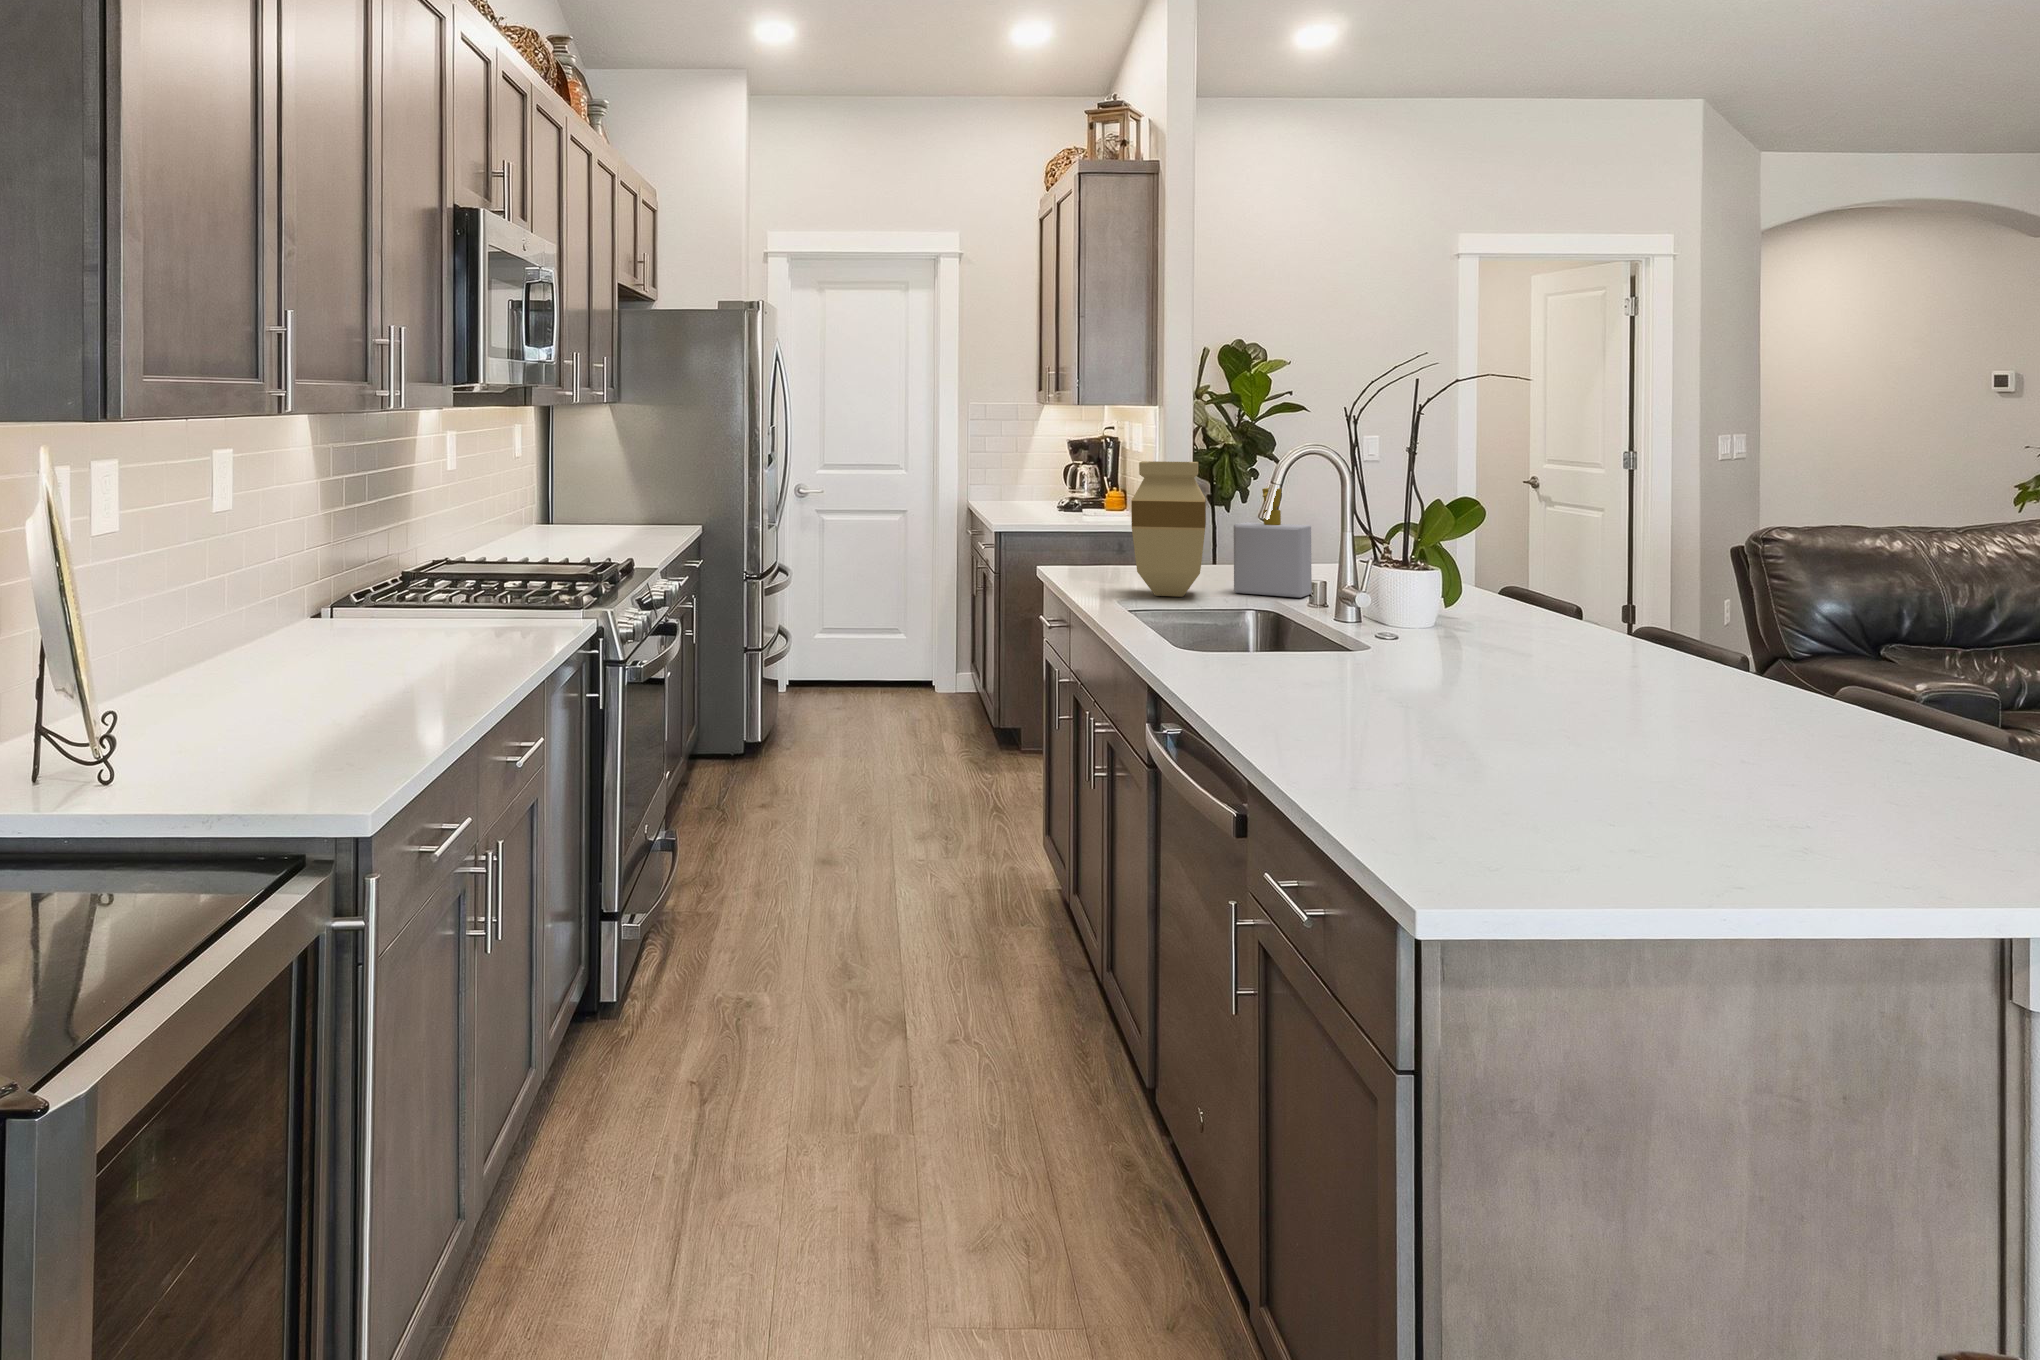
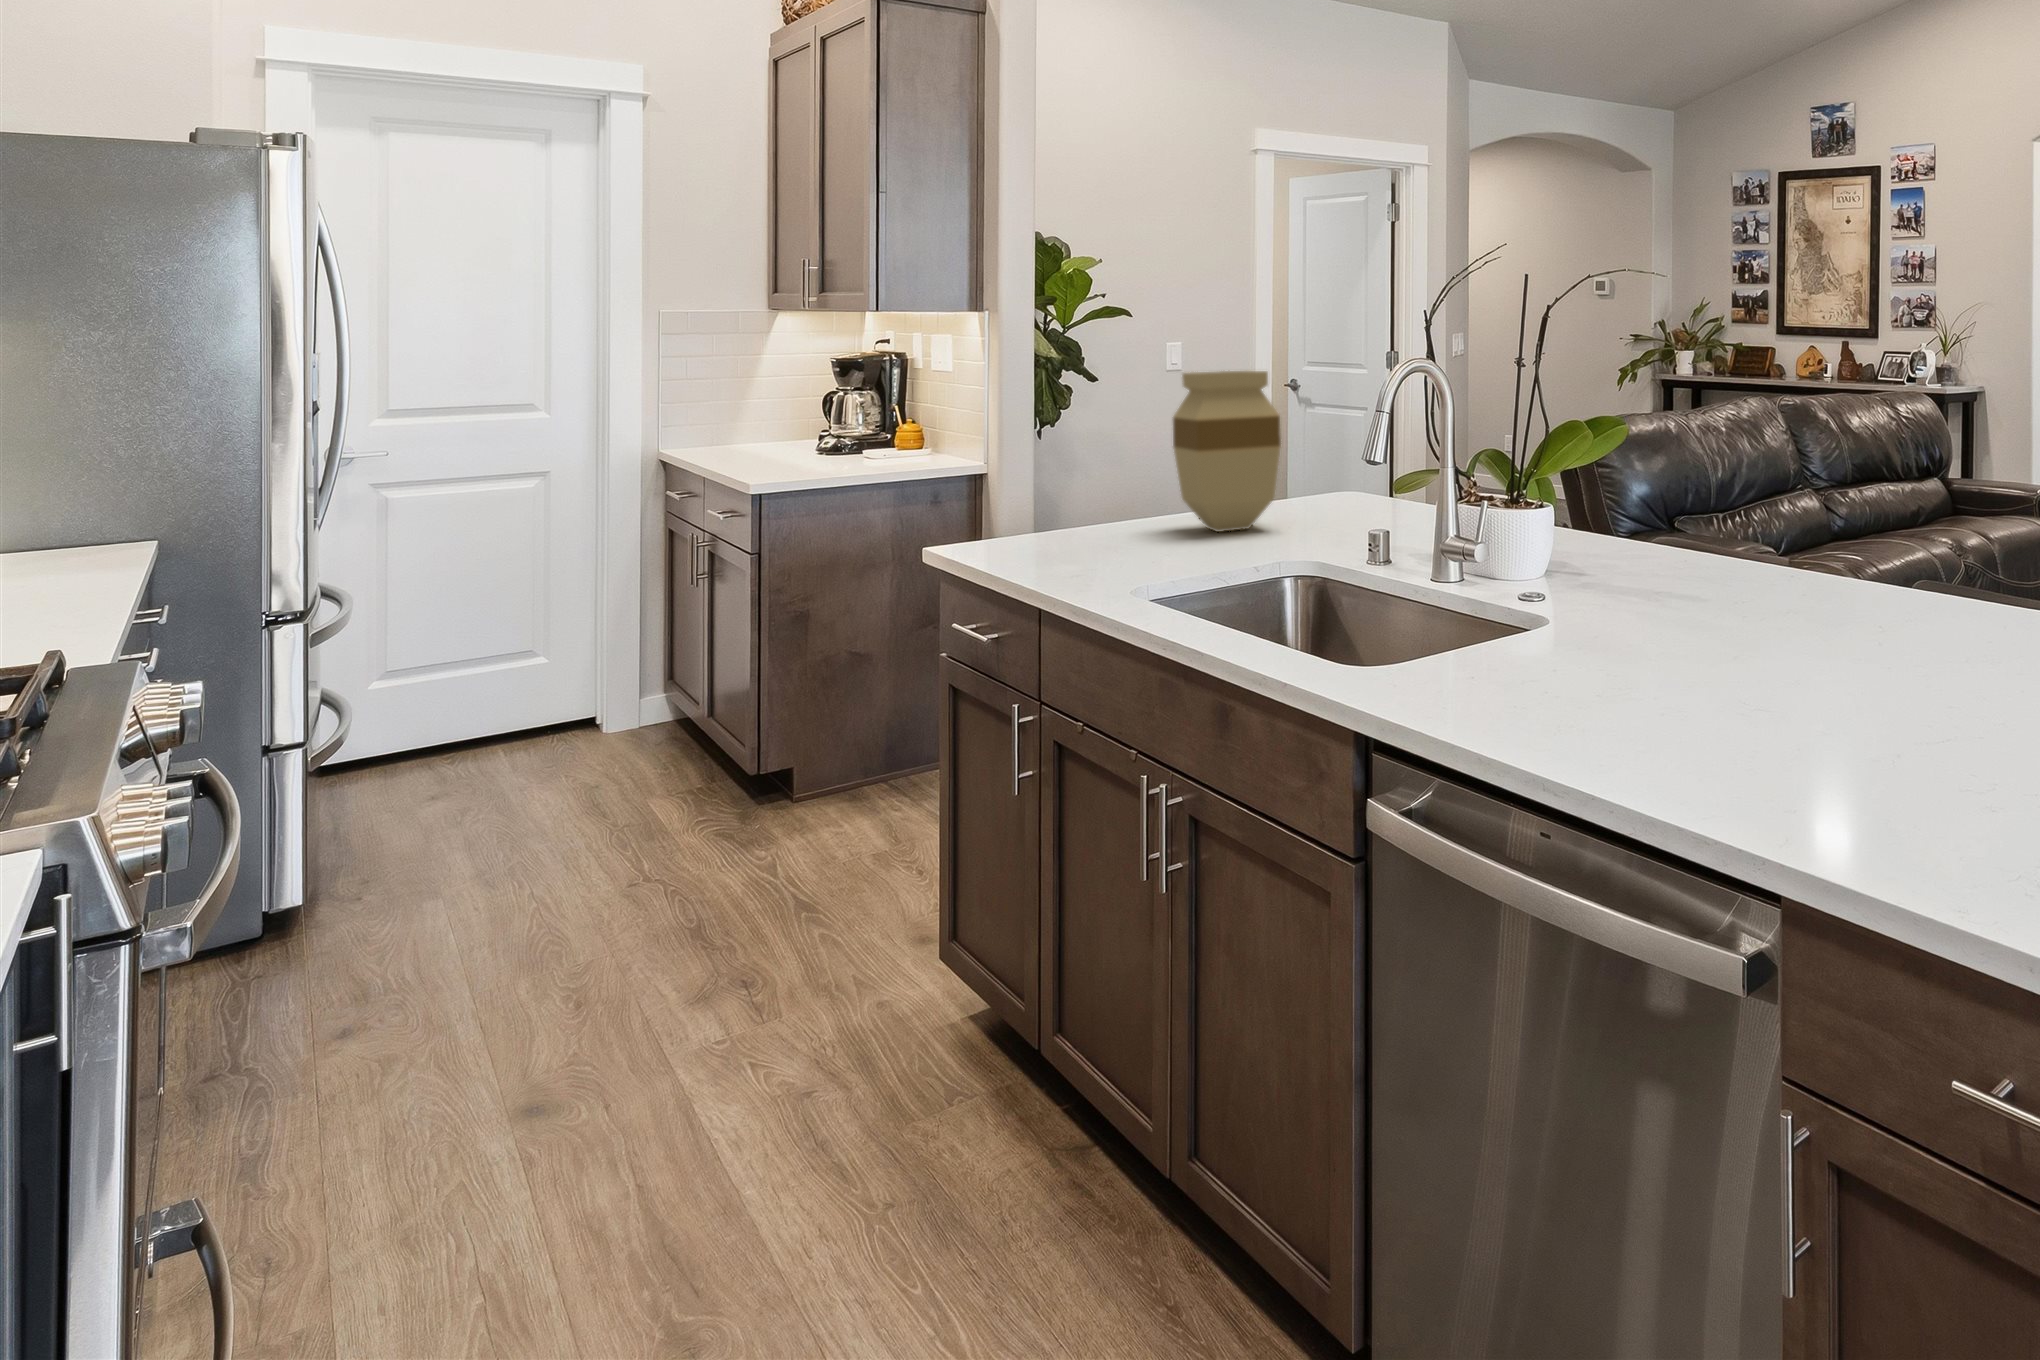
soap bottle: present [1234,488,1312,598] -> none [1286,396,1367,518]

